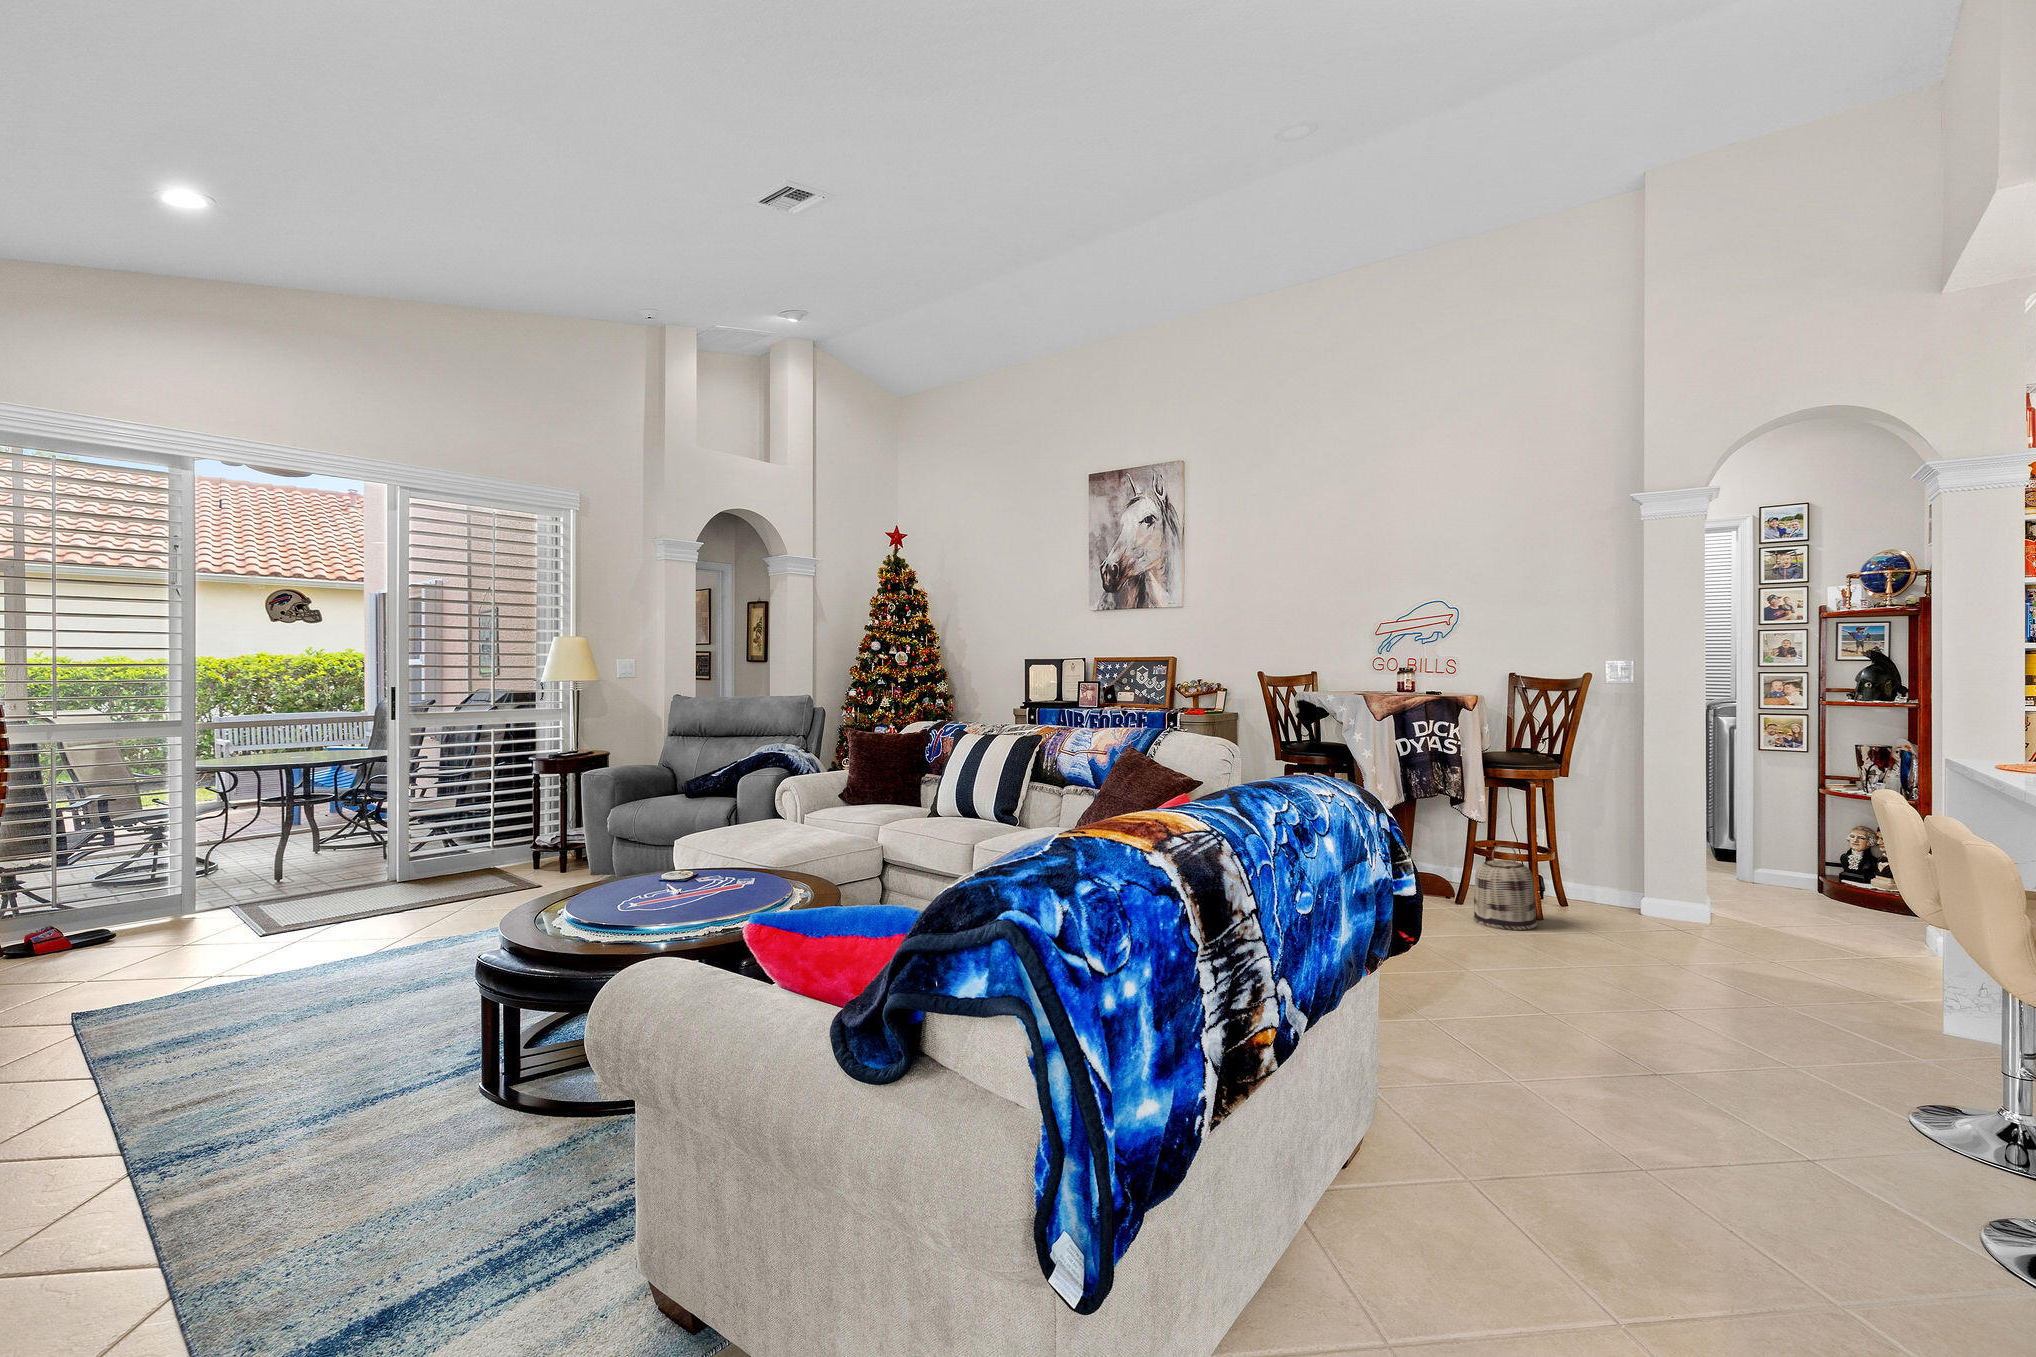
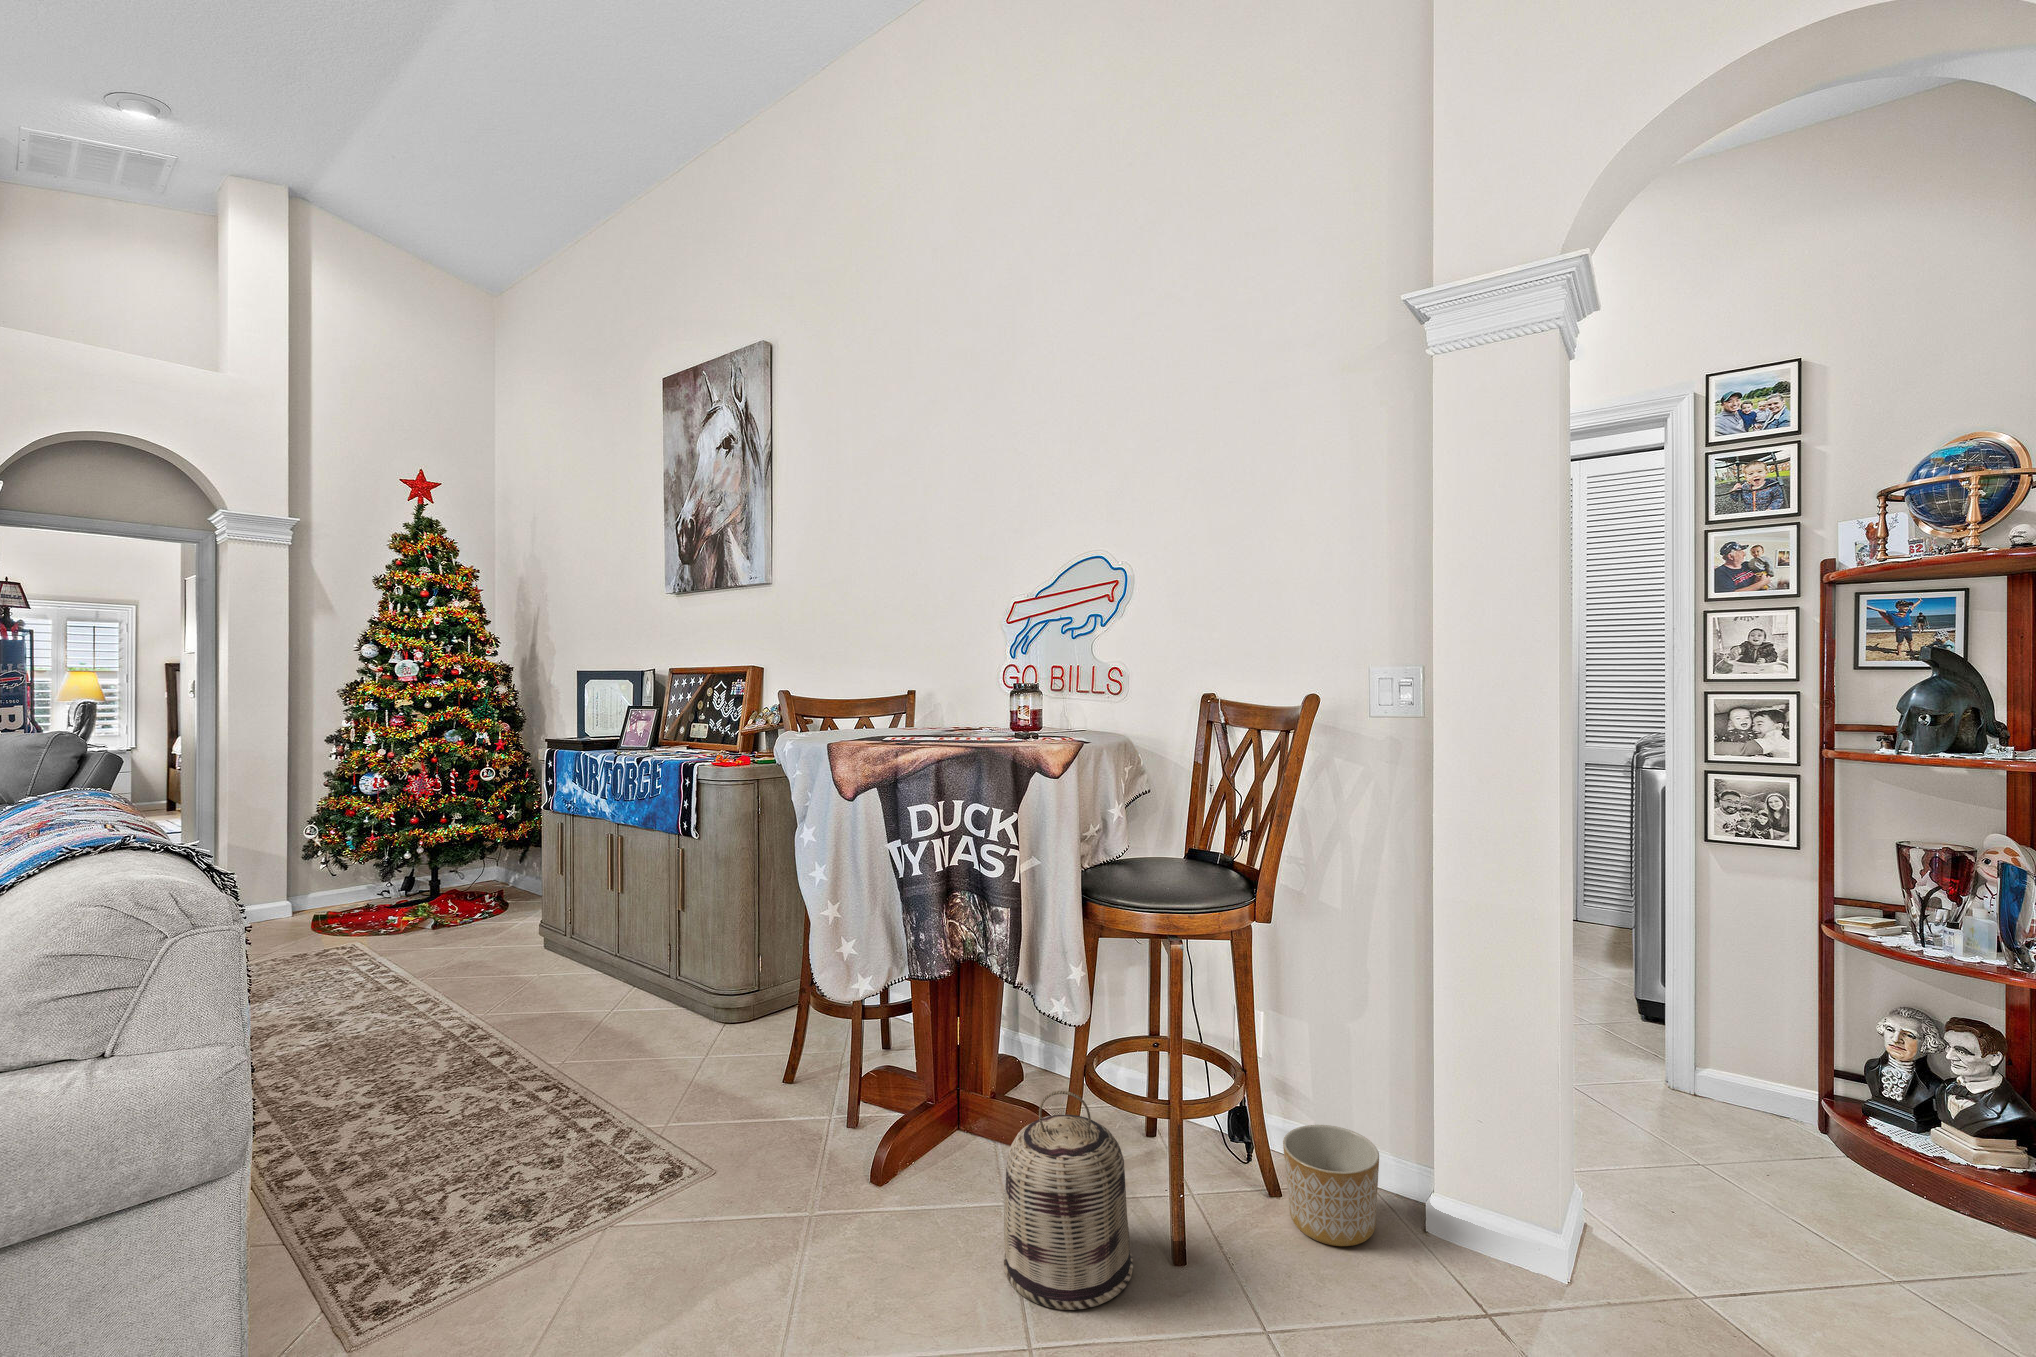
planter: none [1584,873,1632,917] -> present [1283,1125,1379,1246]

